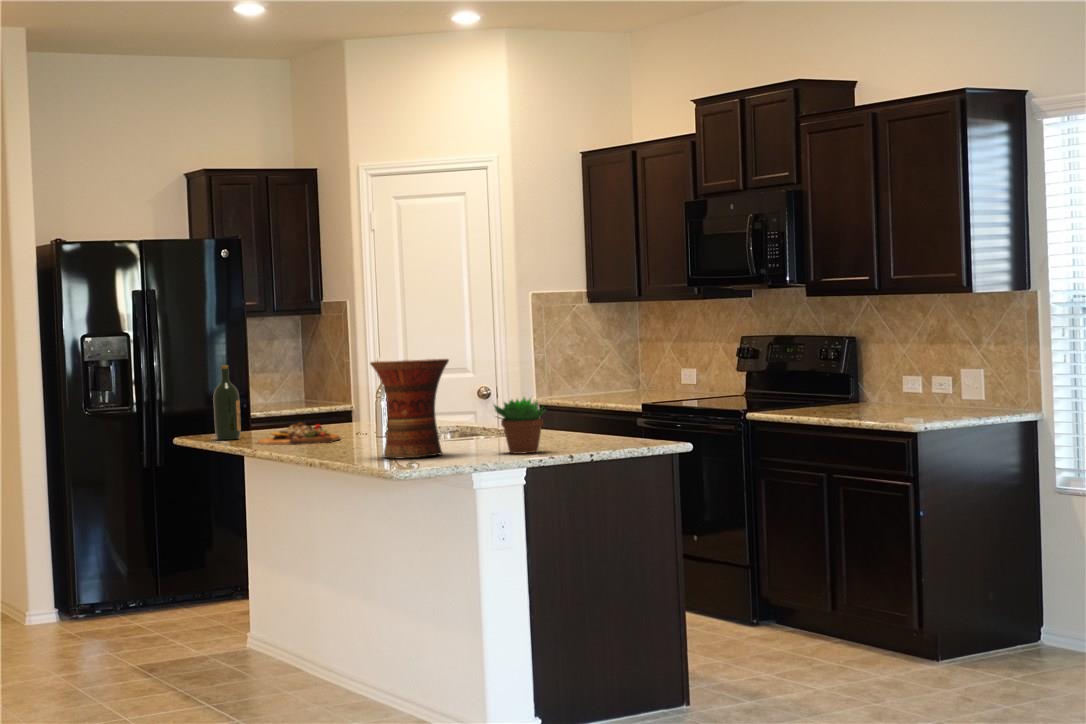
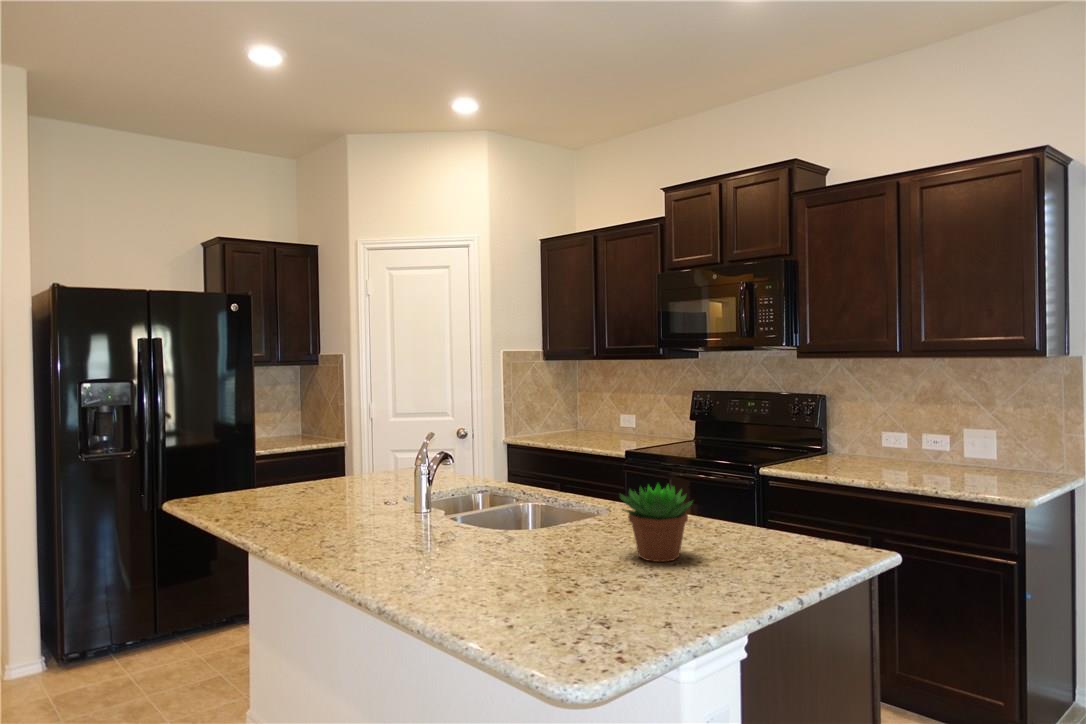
vase: present [370,359,449,458] -> none [459,432,568,580]
wine bottle: present [213,365,241,440] -> none [221,420,251,501]
cutting board: present [257,423,340,445] -> none [272,485,369,519]

